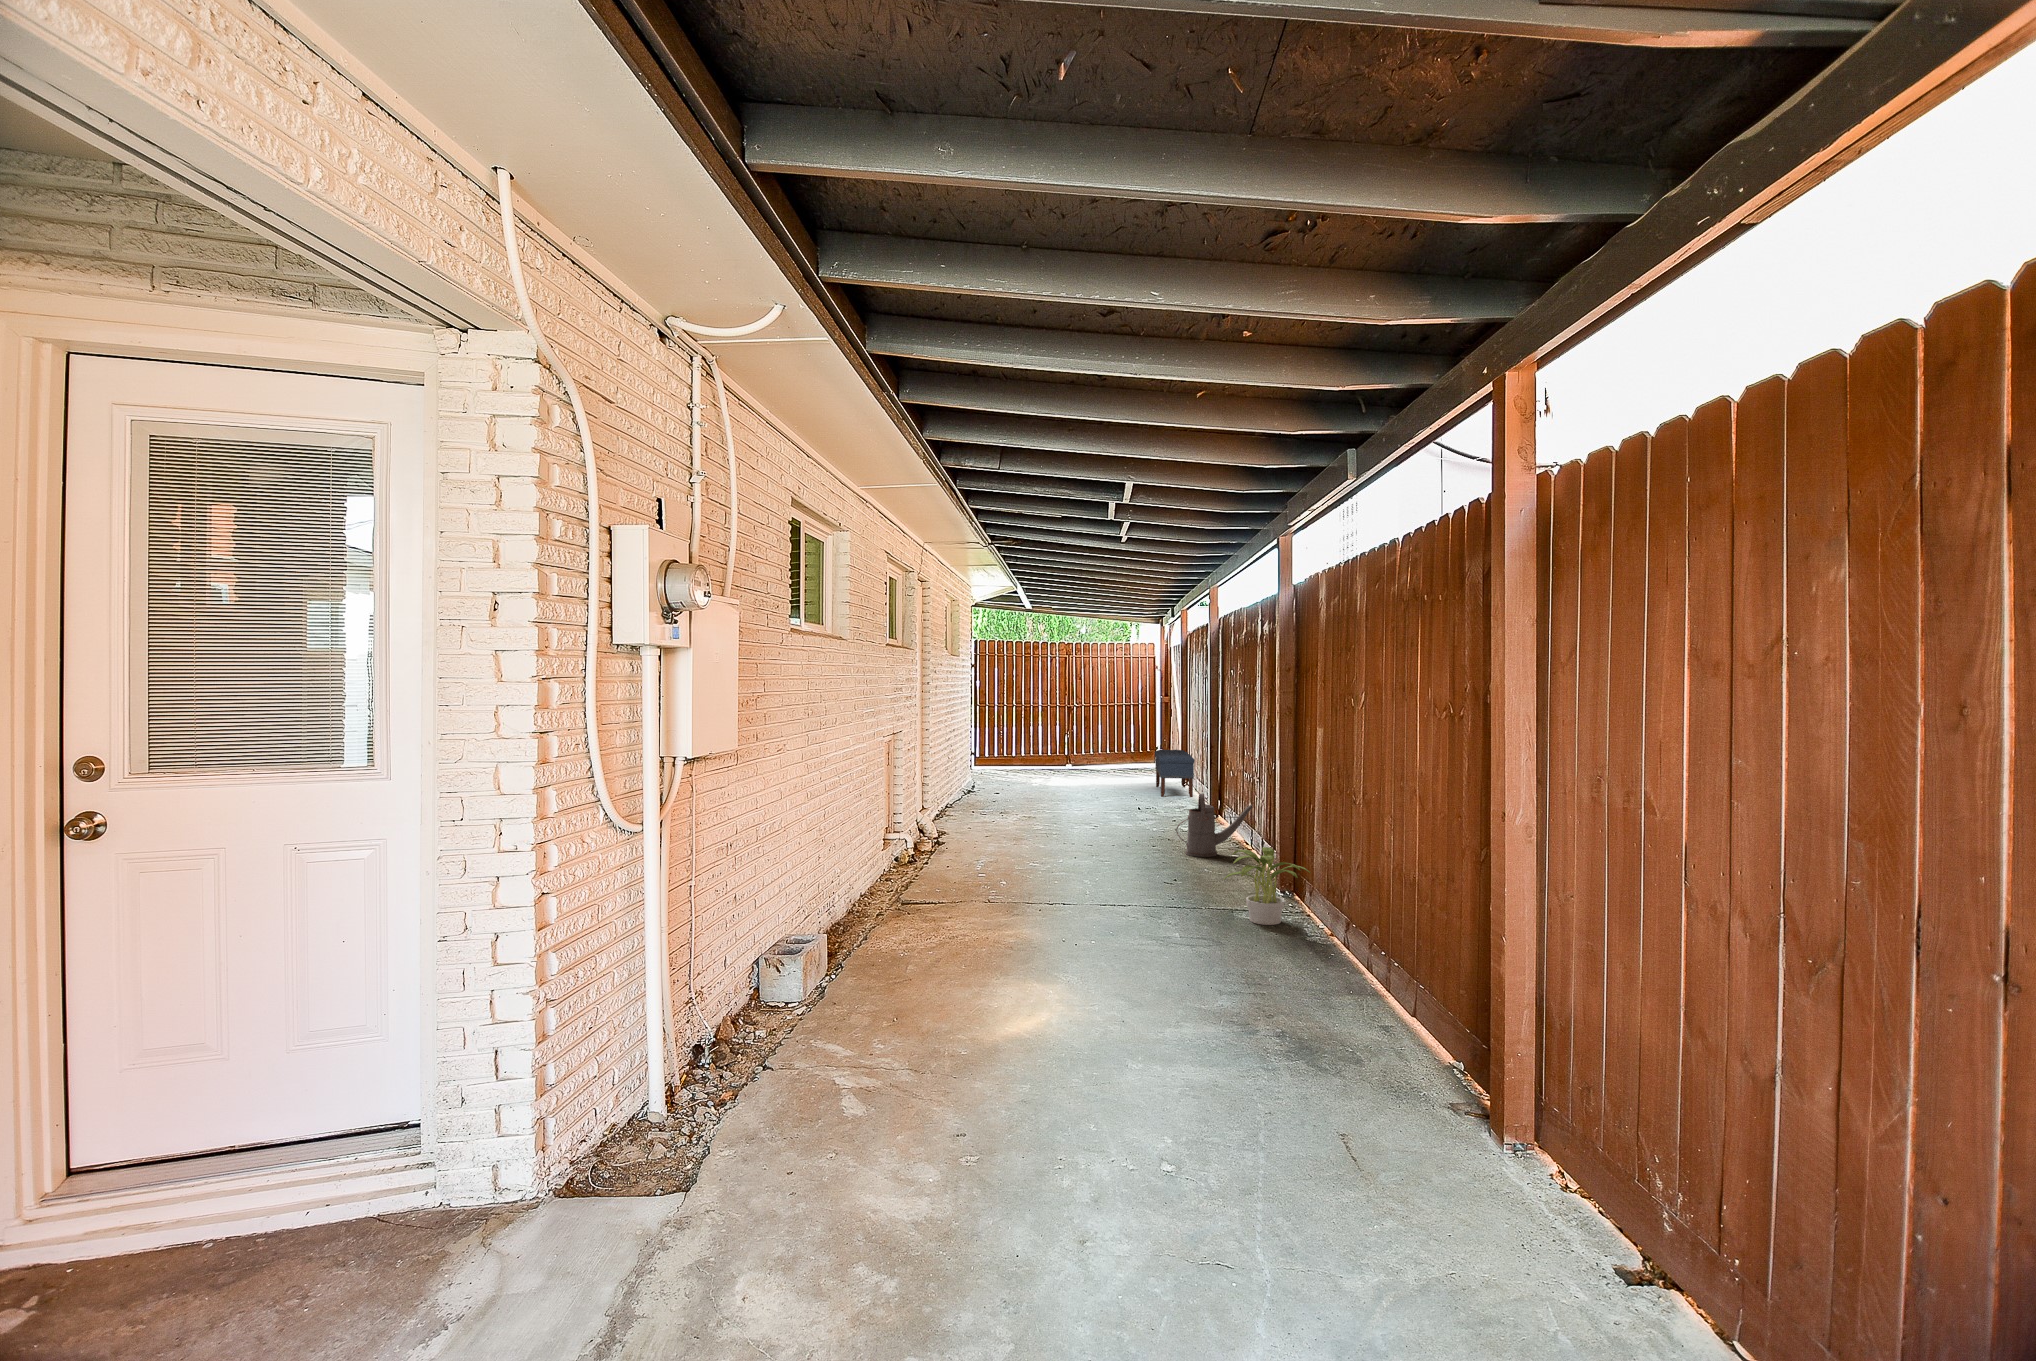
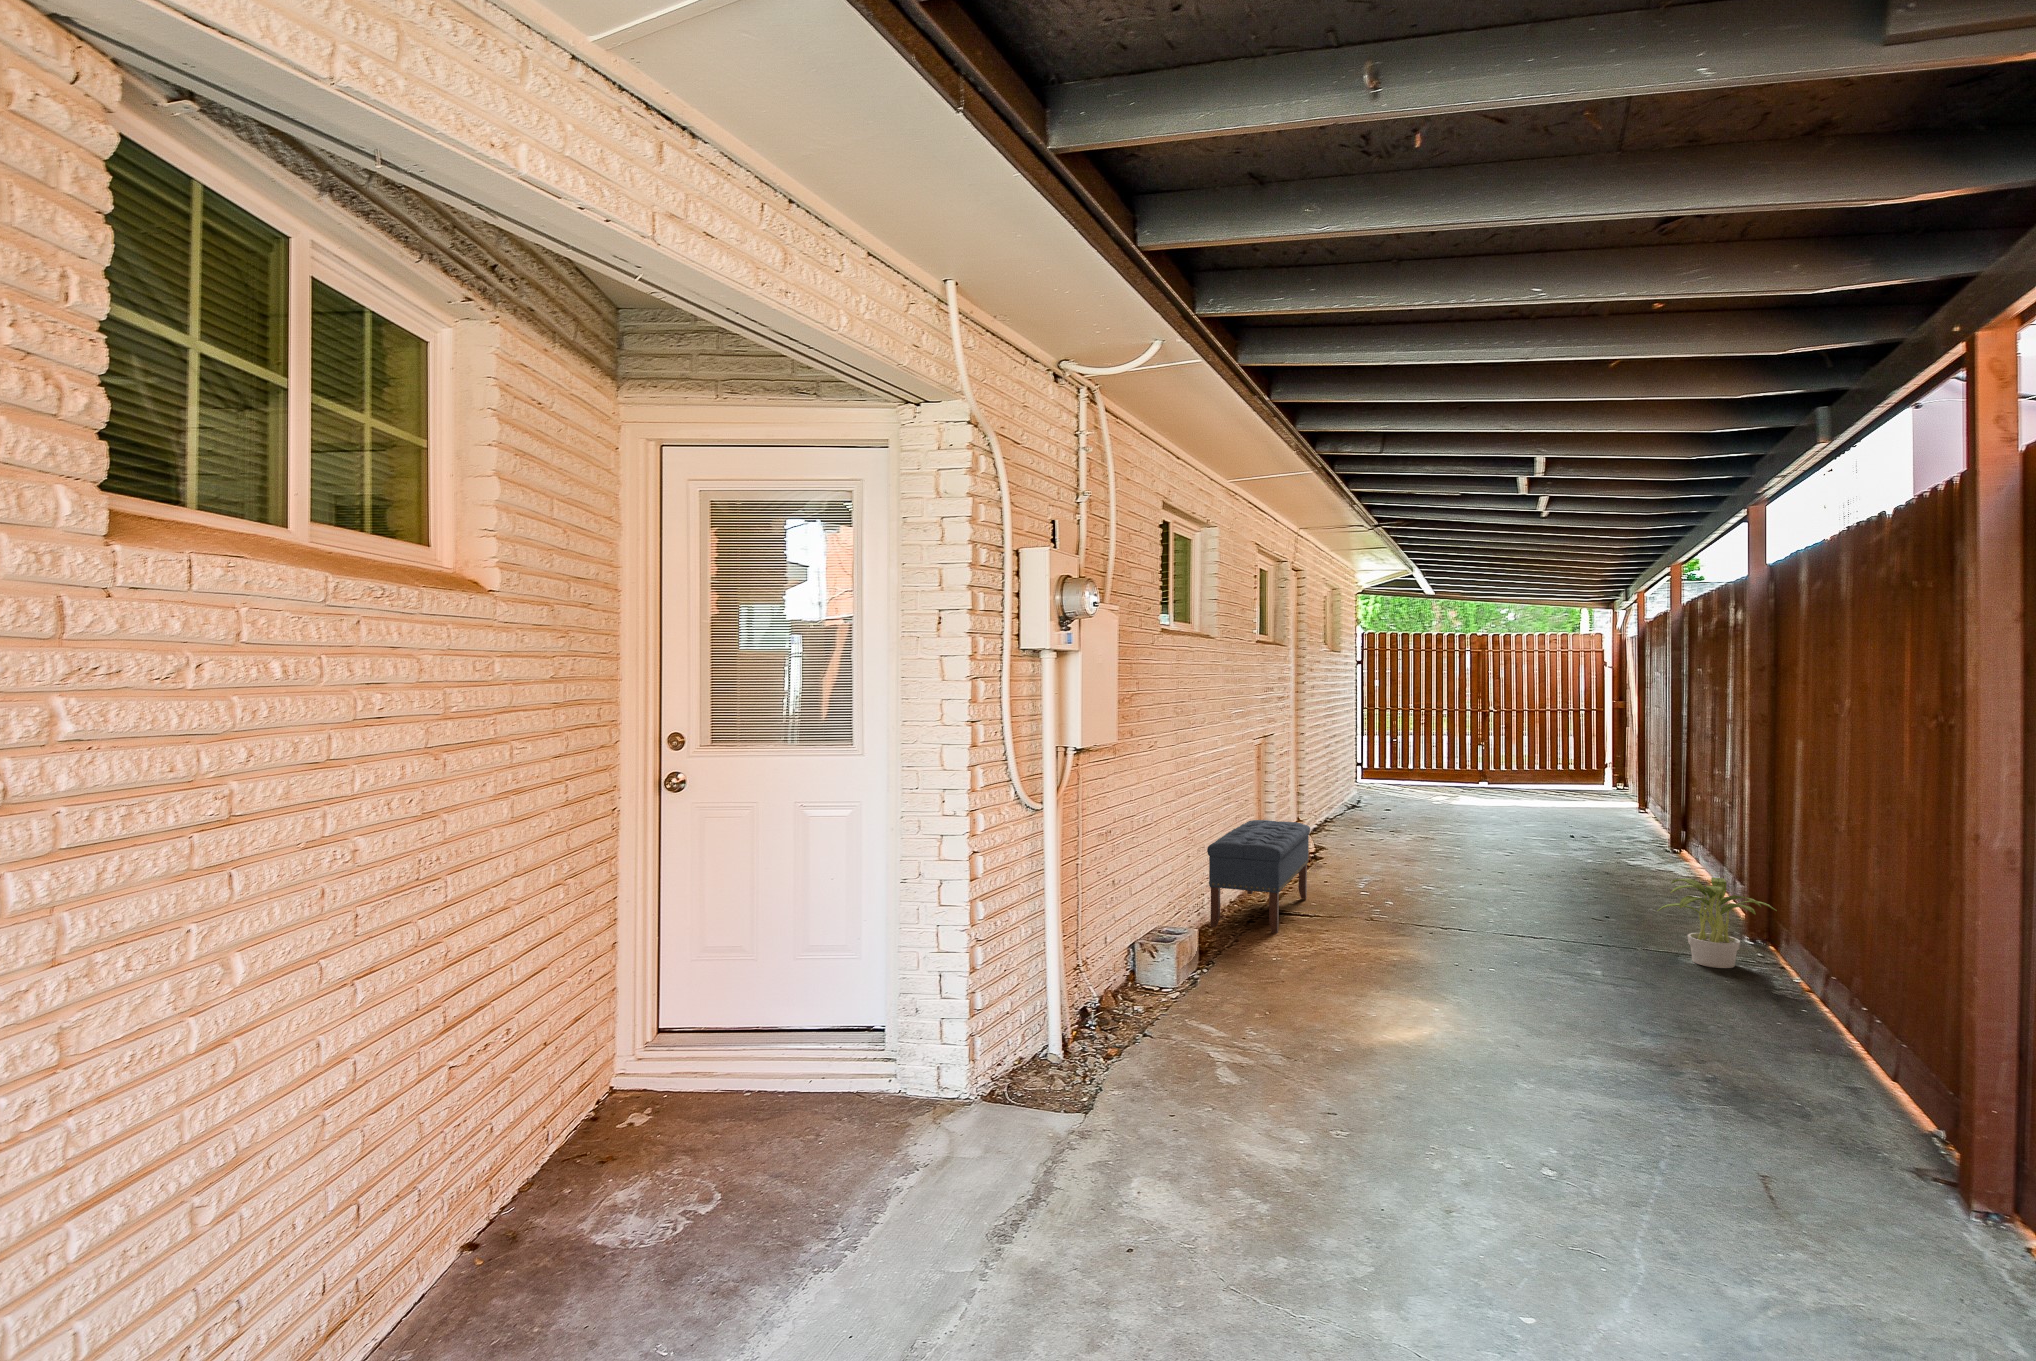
bench: present [1155,750,1195,797] -> present [1207,820,1310,933]
watering can: present [1176,794,1252,857] -> none [1609,815,1713,891]

